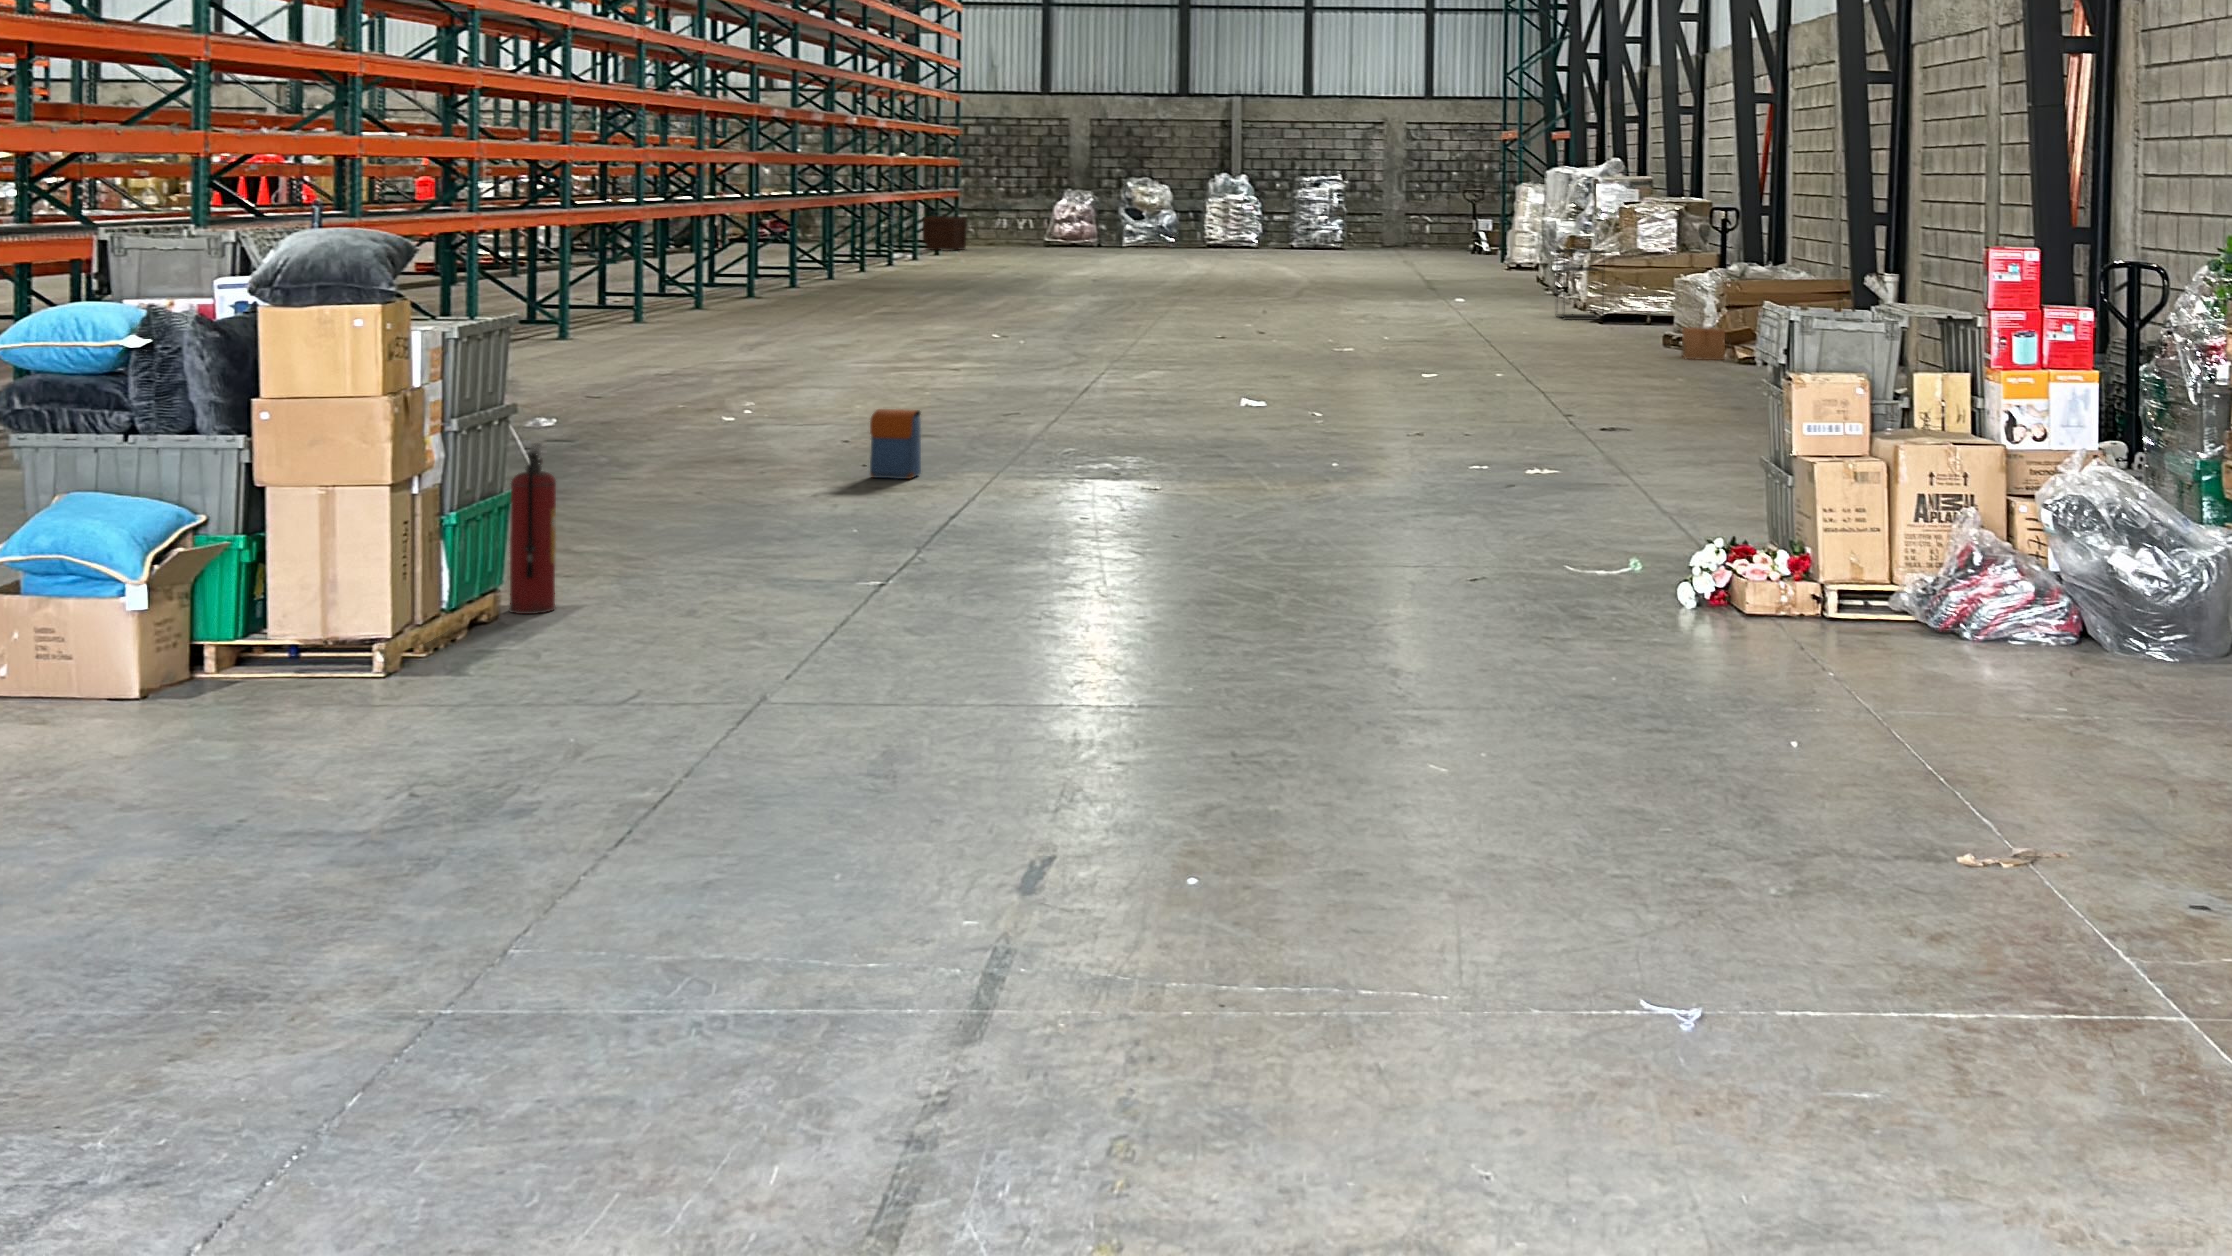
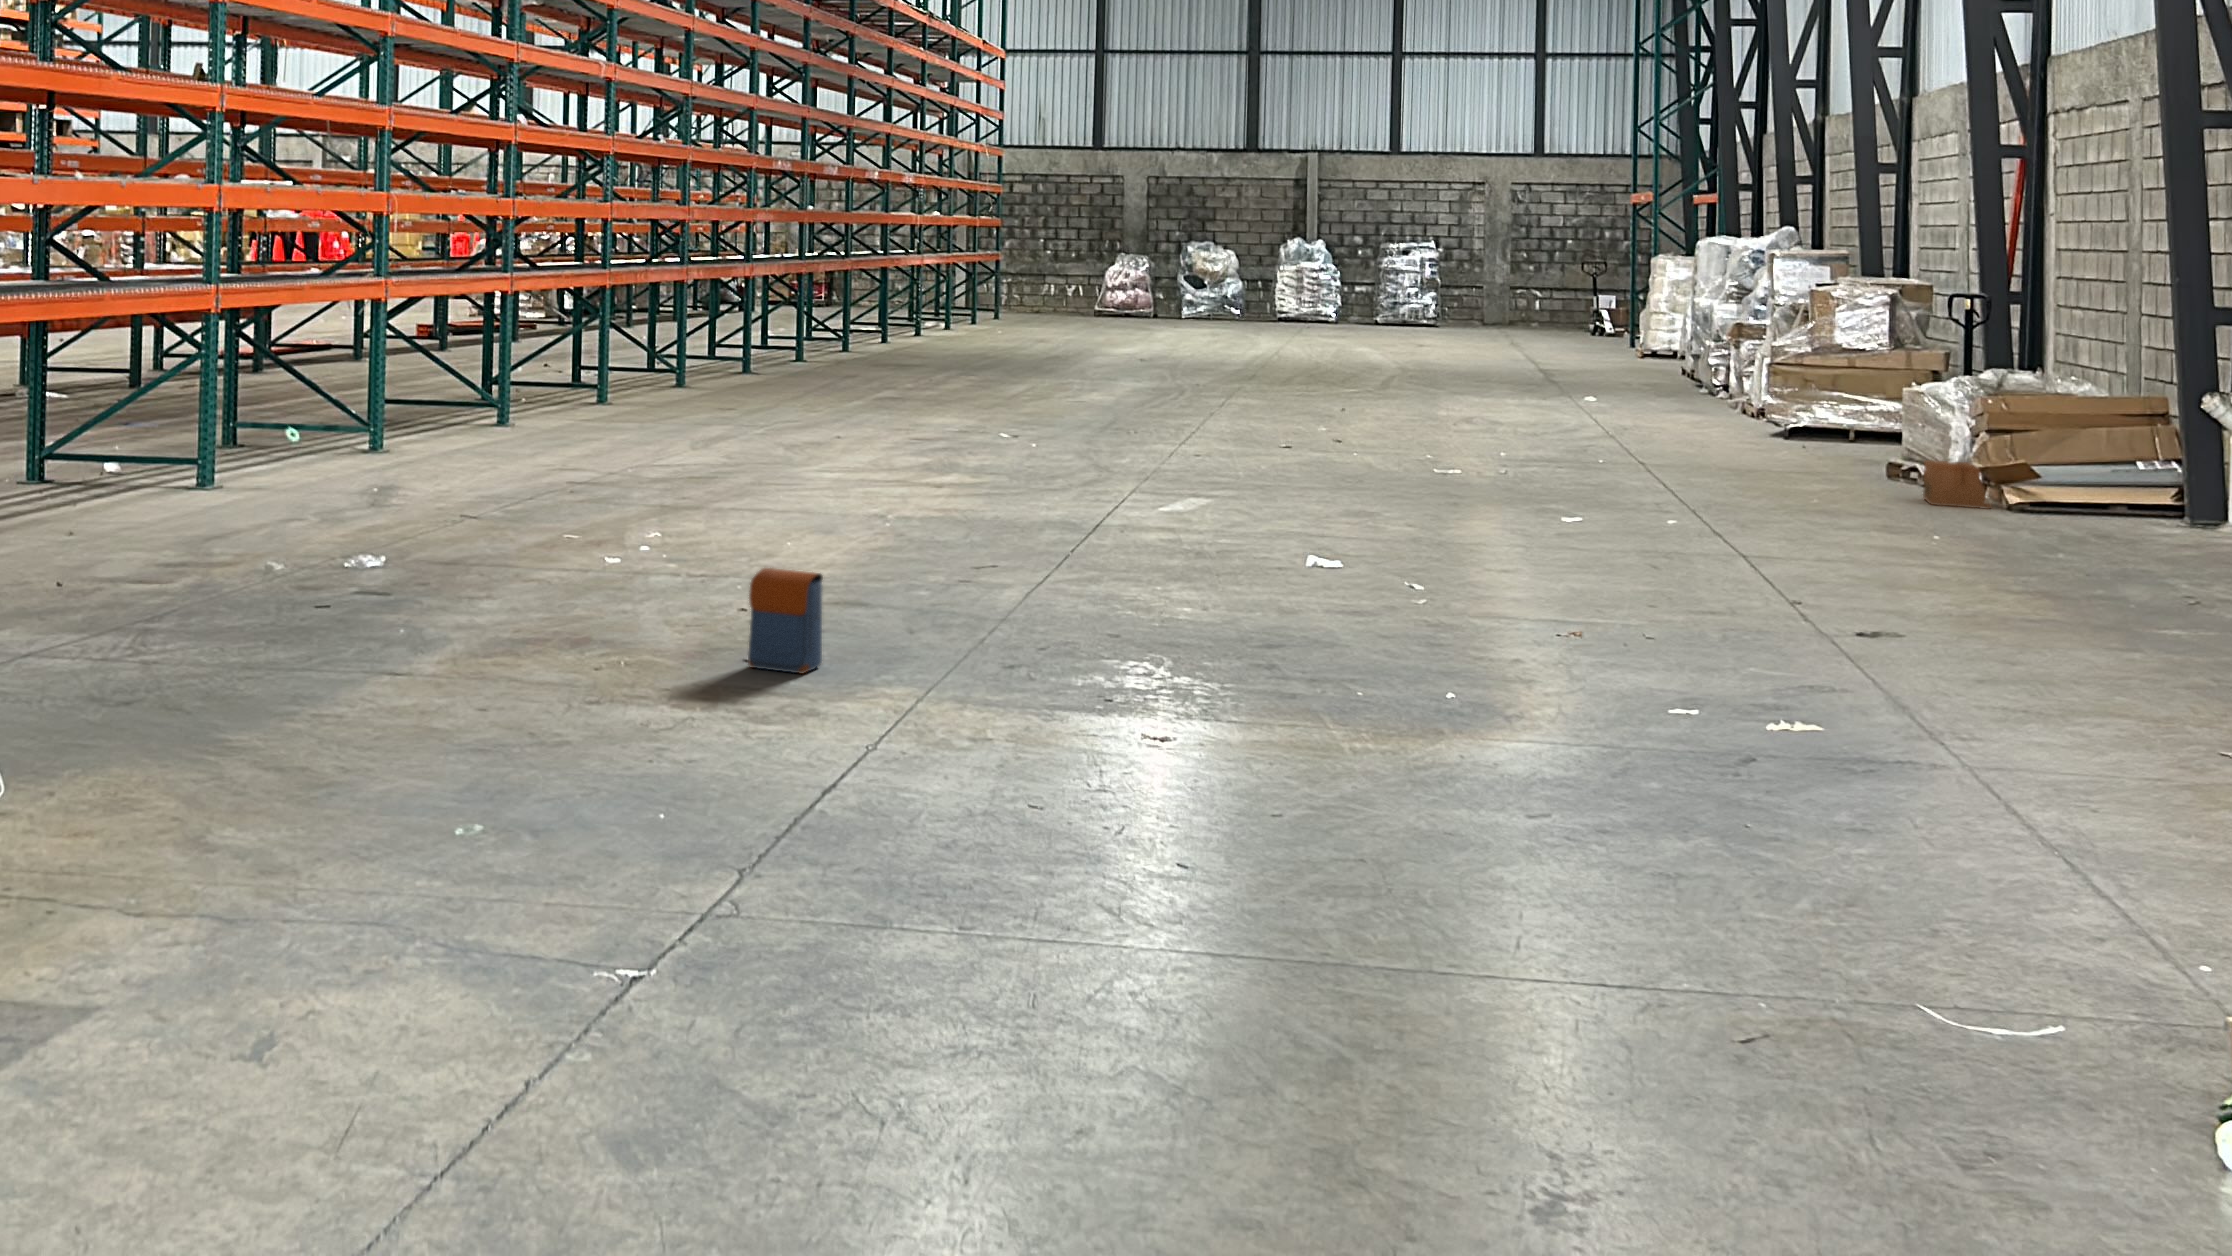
wooden crate: present [923,216,966,251] -> none [960,278,1008,316]
shelving unit: present [1556,249,1605,320] -> none [1720,342,1791,435]
fire extinguisher: present [509,443,556,614] -> none [25,667,107,962]

